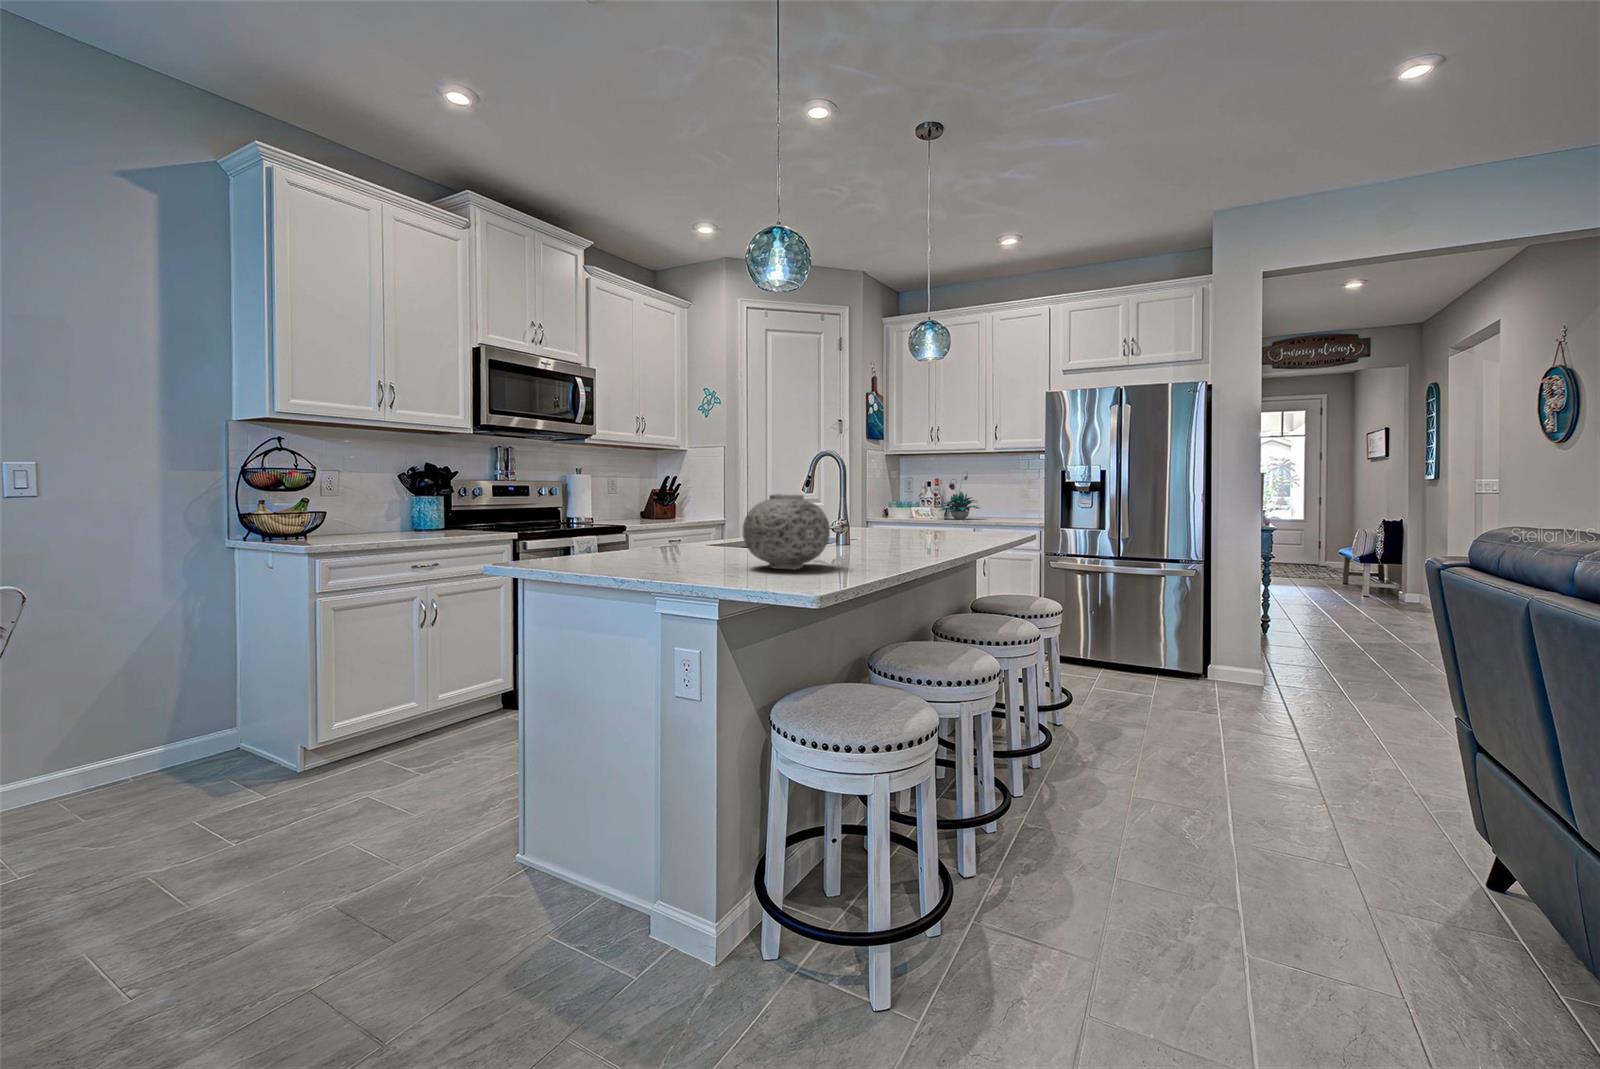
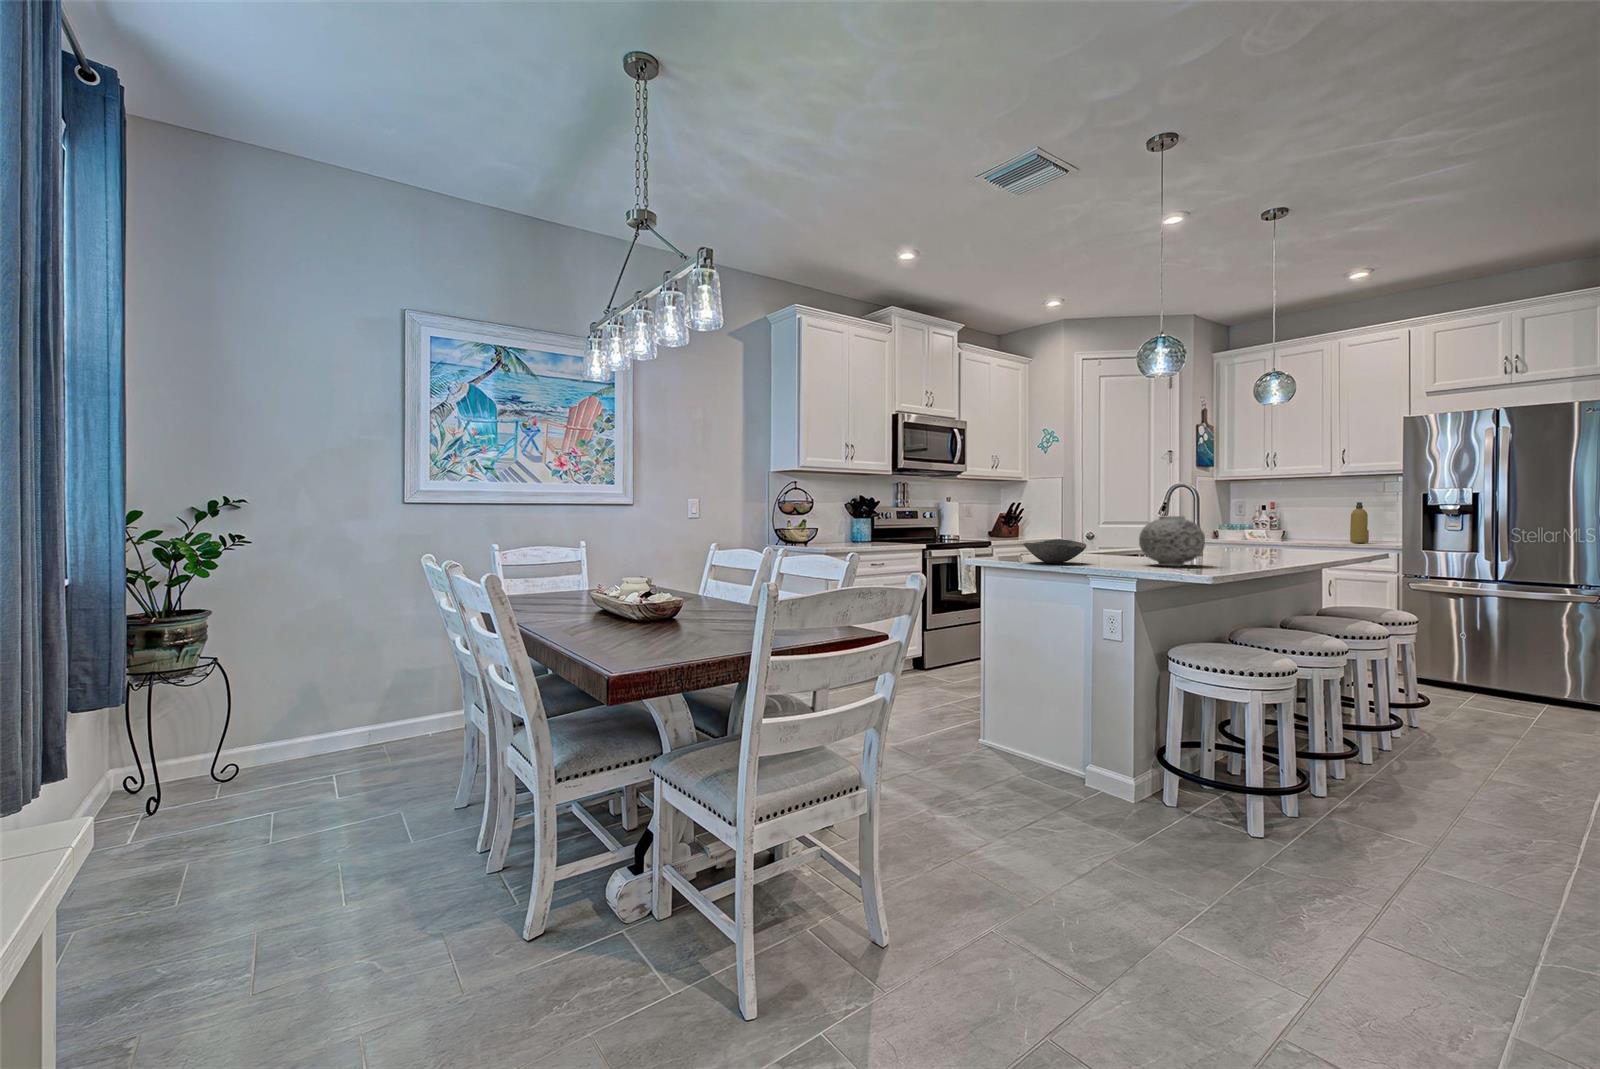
plant: present [939,471,980,519] -> none [1278,494,1331,541]
bottle: none [999,479,1015,521] -> present [1350,502,1369,543]
bowl: none [578,529,672,567] -> present [1023,539,1086,563]

